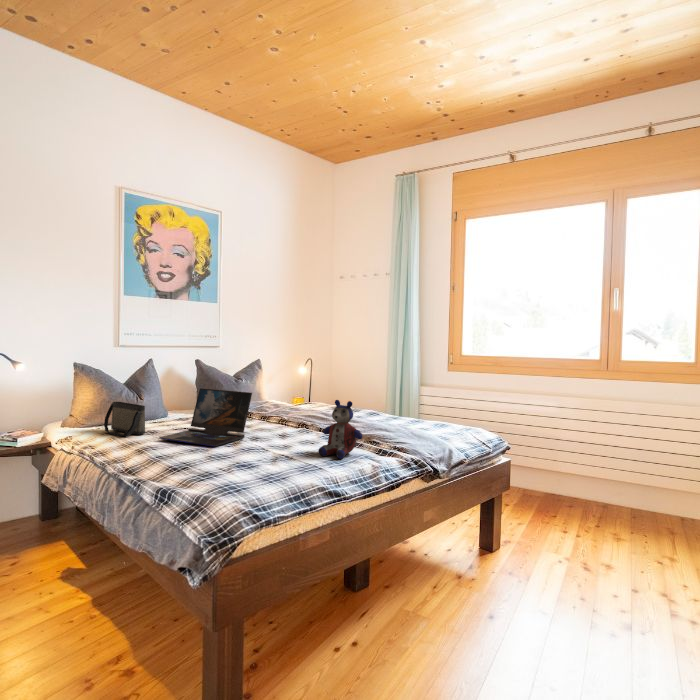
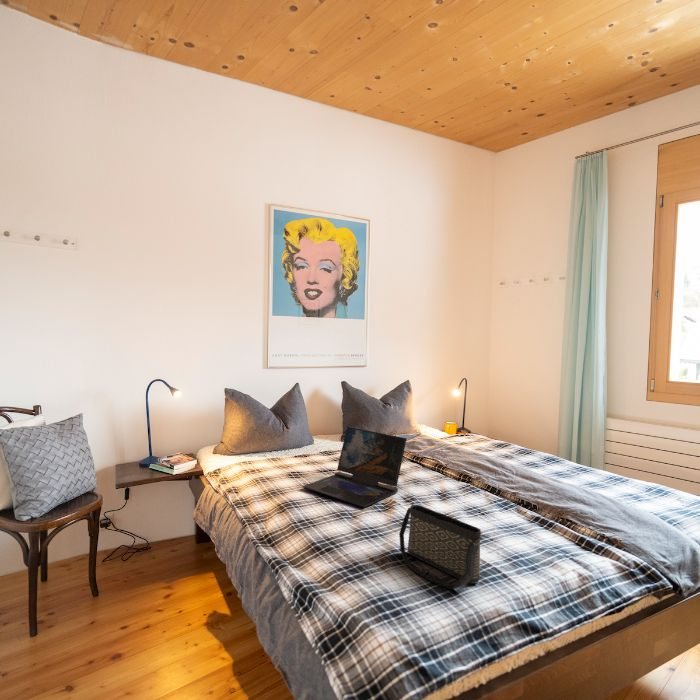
stuffed bear: present [318,400,363,459] -> none [496,466,559,552]
handbag: present [104,402,145,436] -> present [399,505,481,589]

